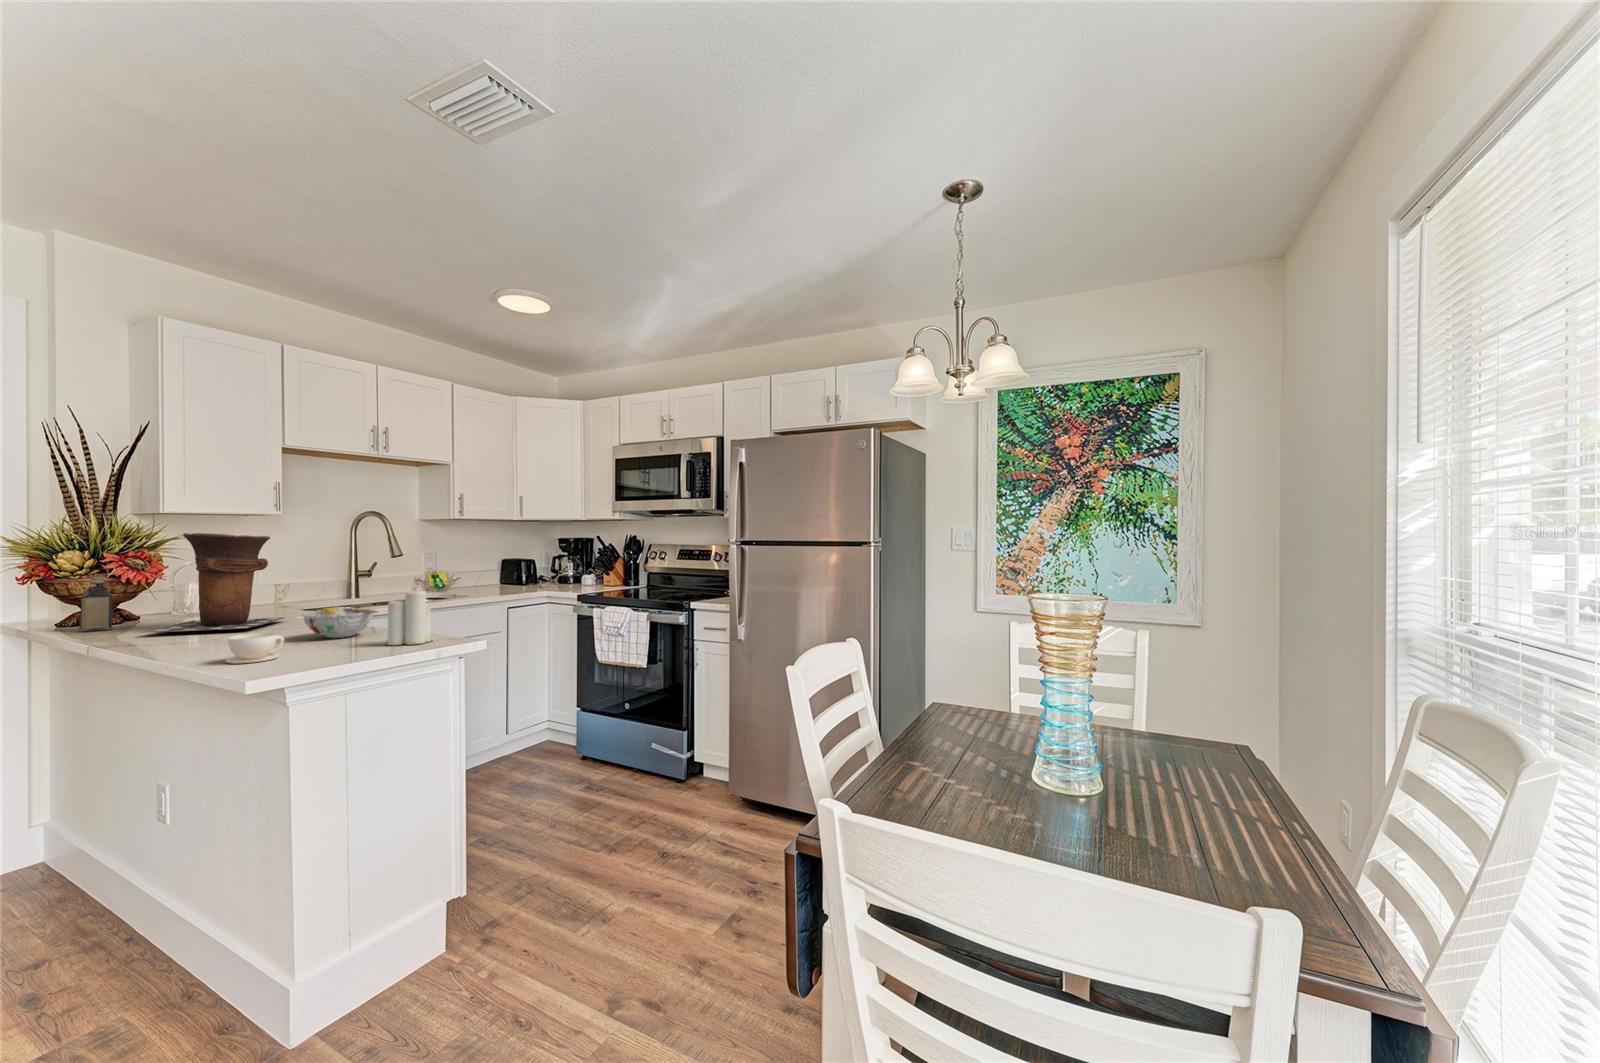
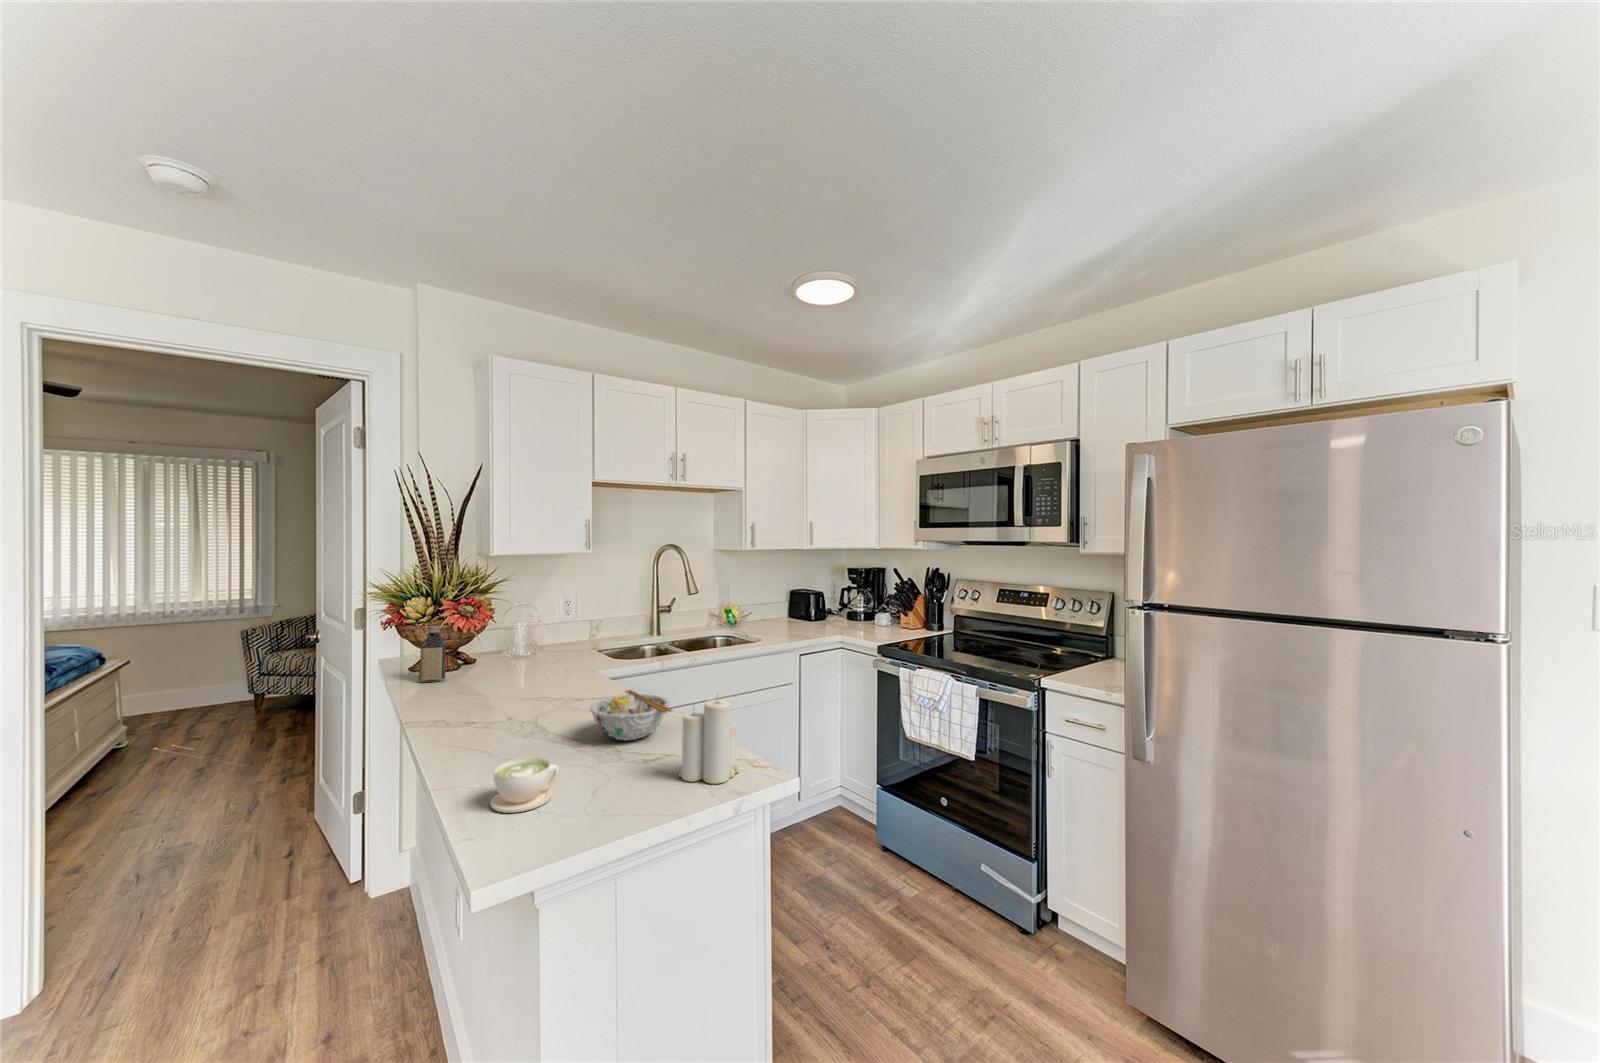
vase: present [140,533,284,633] -> none [453,585,590,701]

